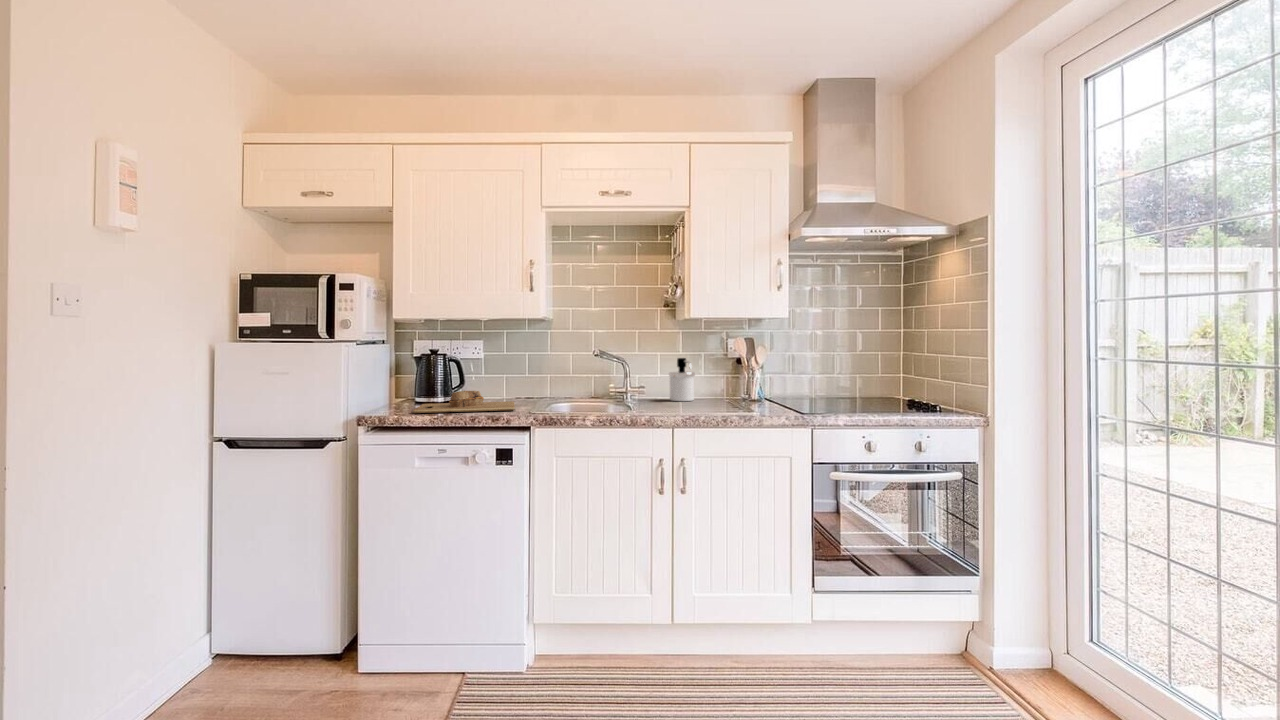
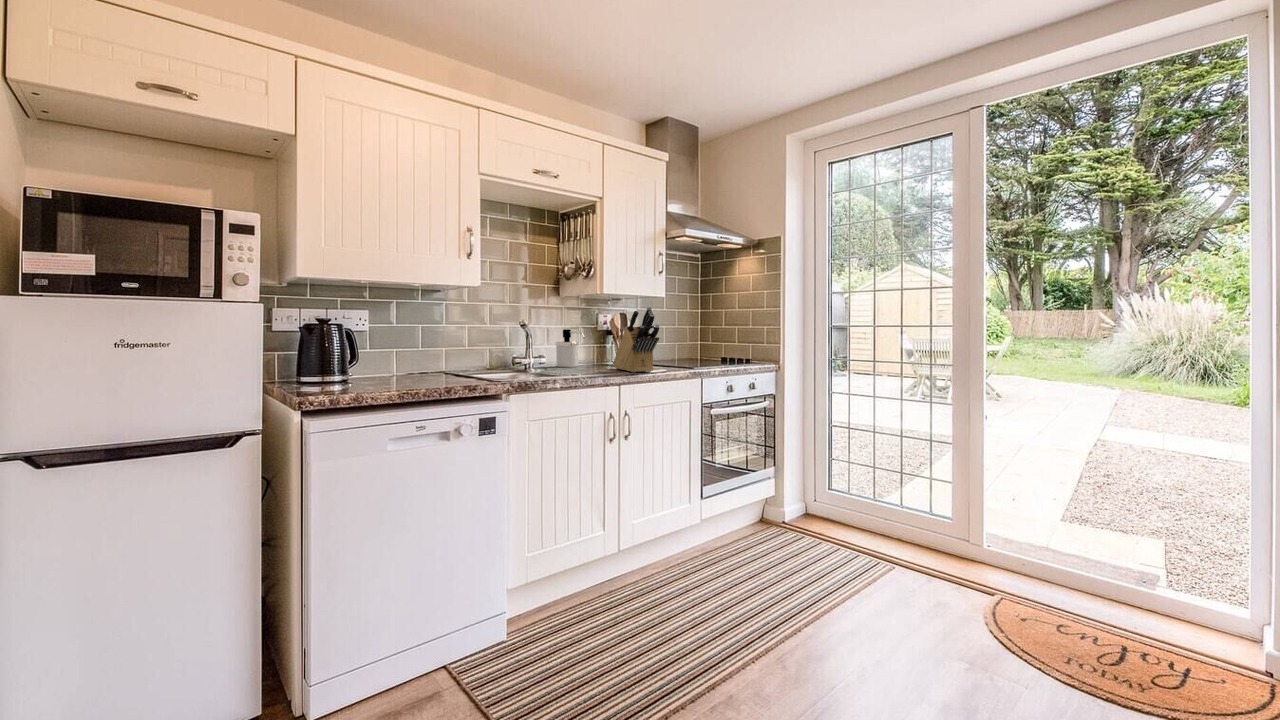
knife block: none [704,333,741,412] -> present [613,307,659,373]
cutting board: present [413,391,515,413] -> none [322,363,461,391]

